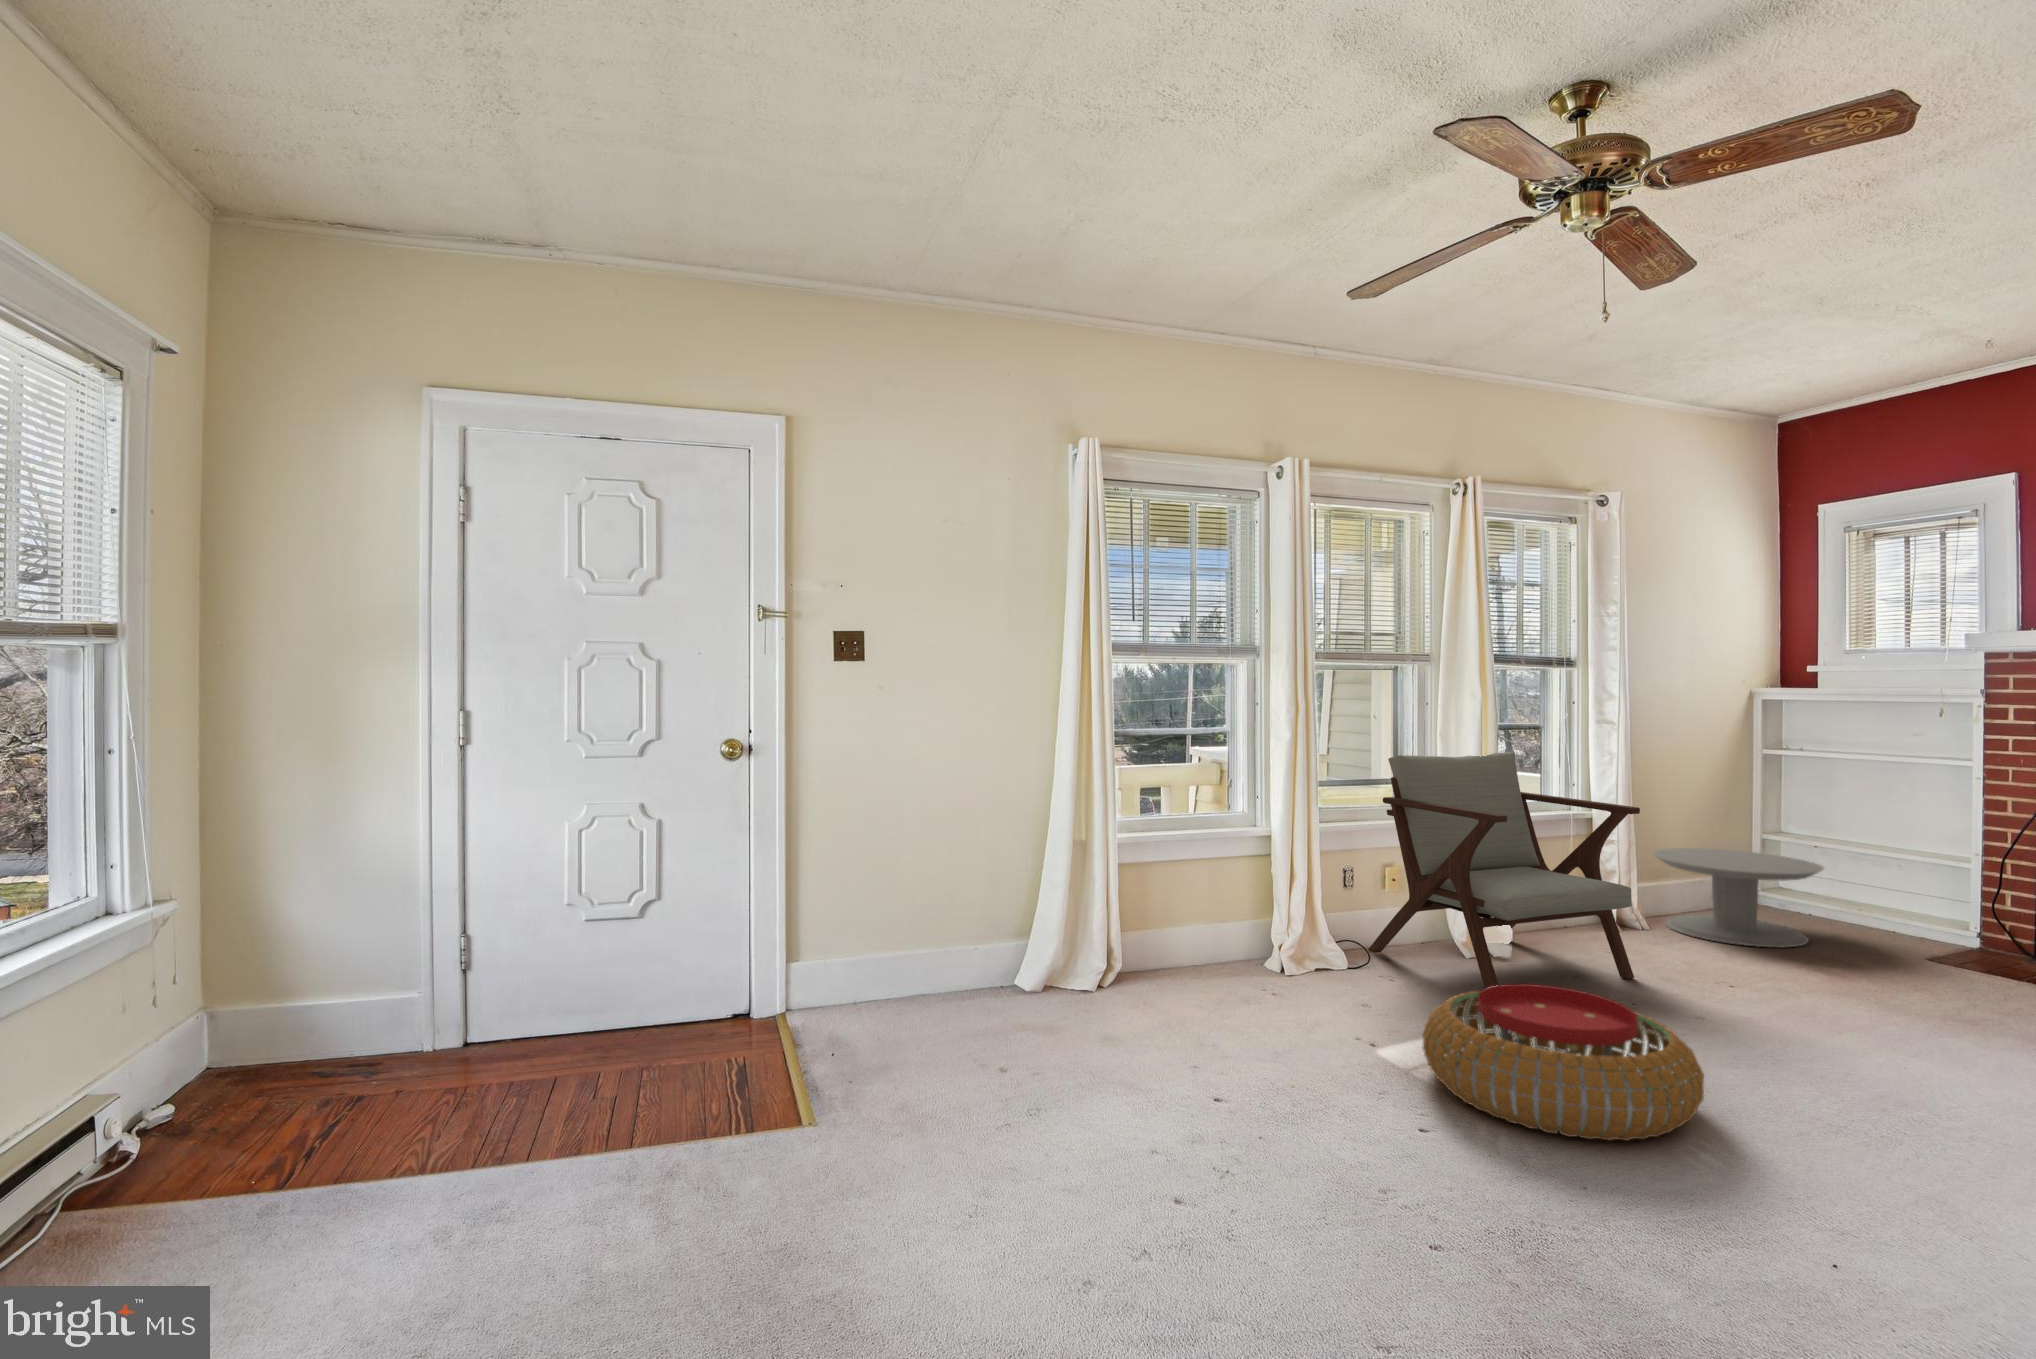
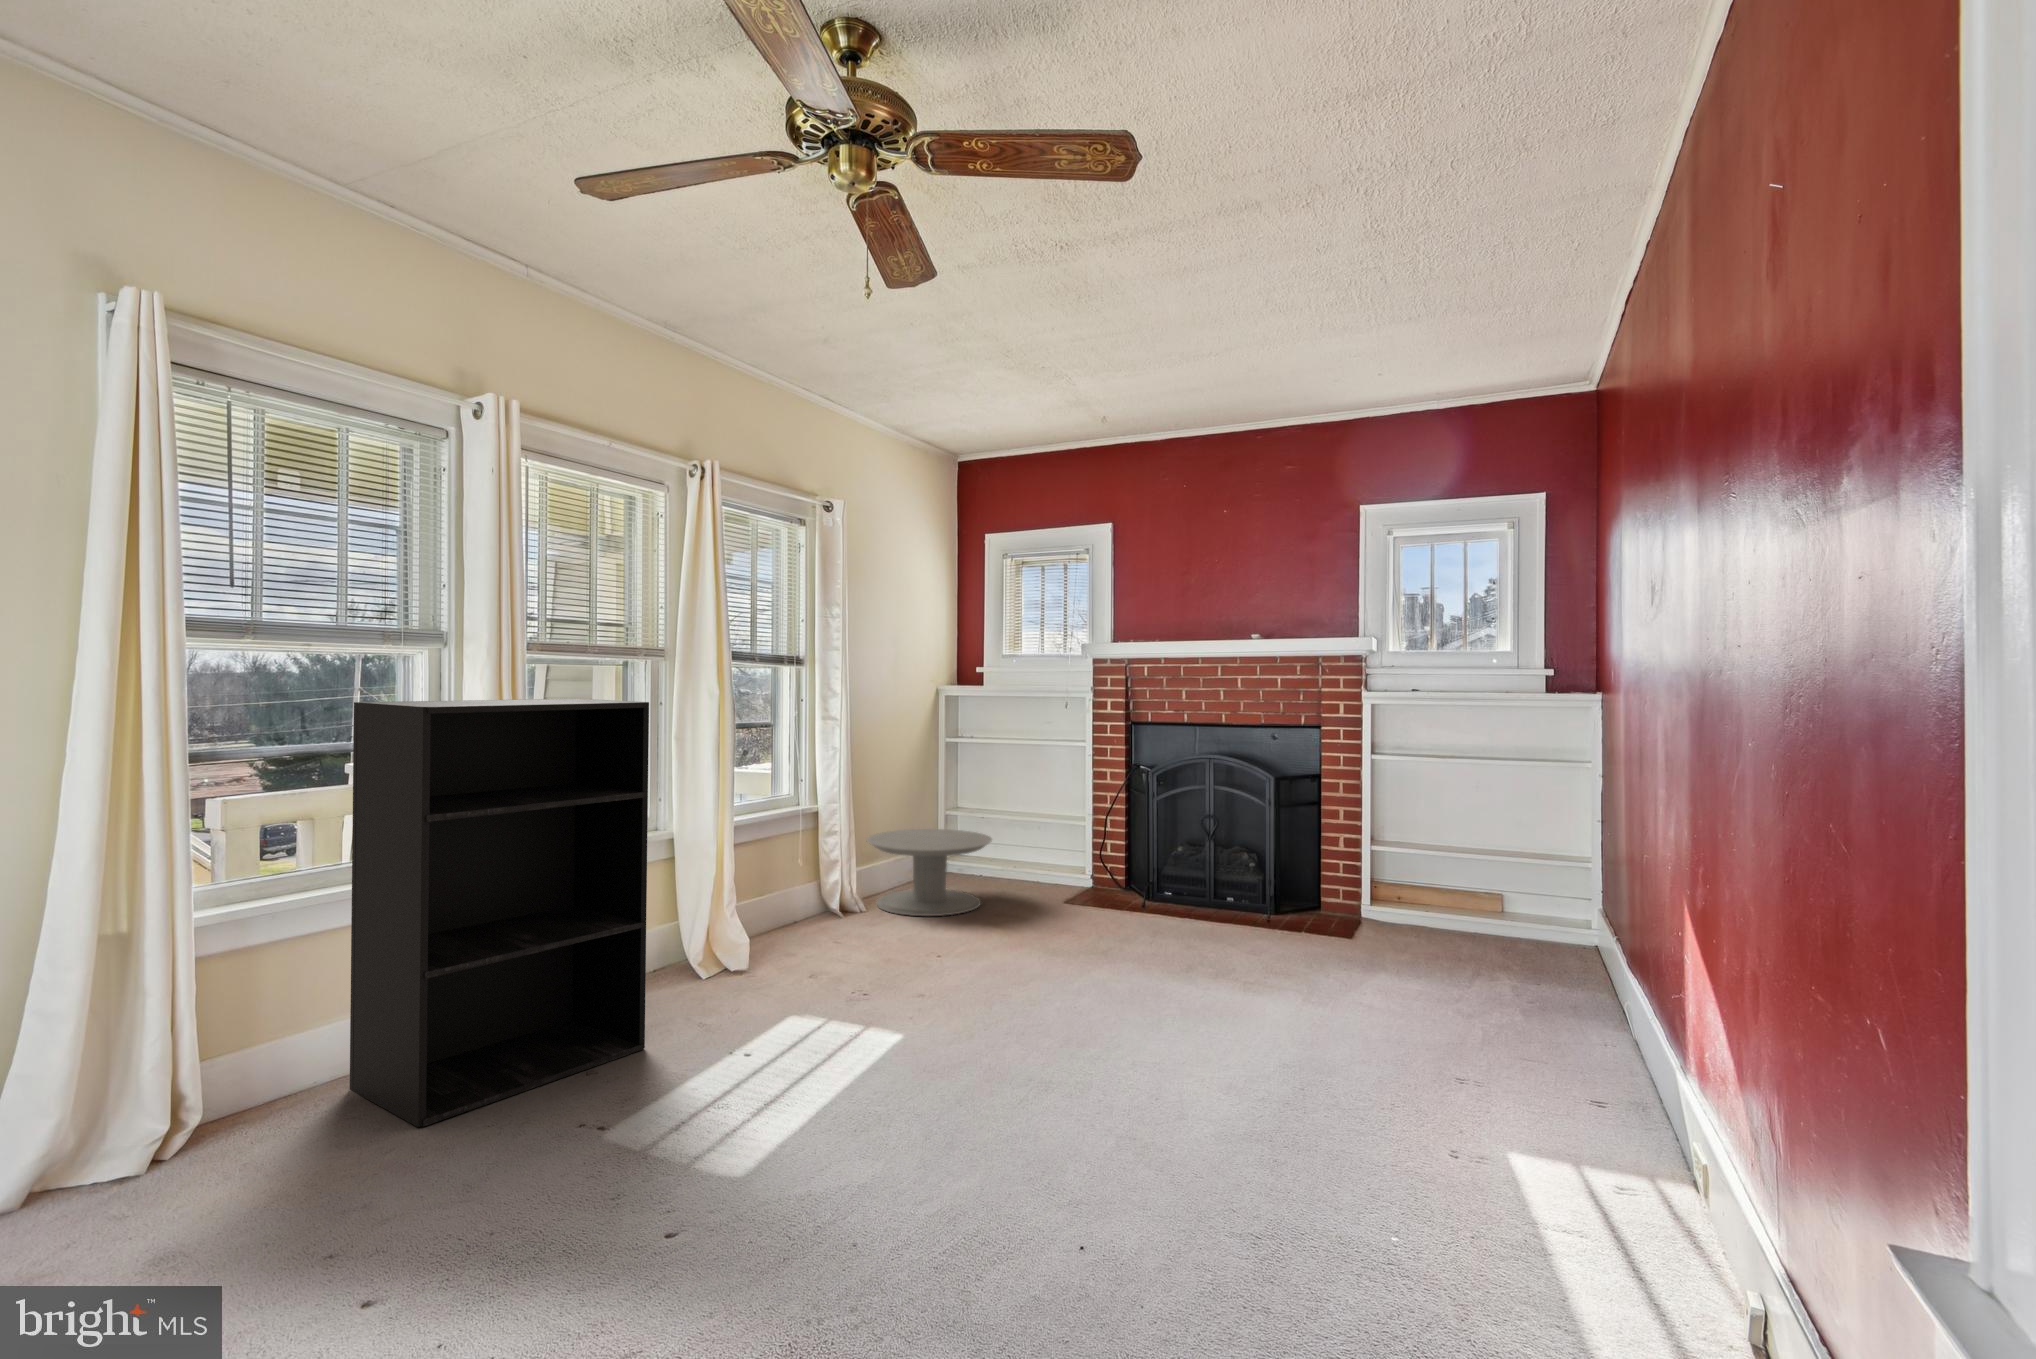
bookshelf: none [1197,697,1413,1011] -> present [350,699,649,1127]
lounge chair: present [1368,752,1640,988] -> none [591,753,865,1026]
pouf: present [1422,984,1704,1141] -> none [661,1013,937,1193]

